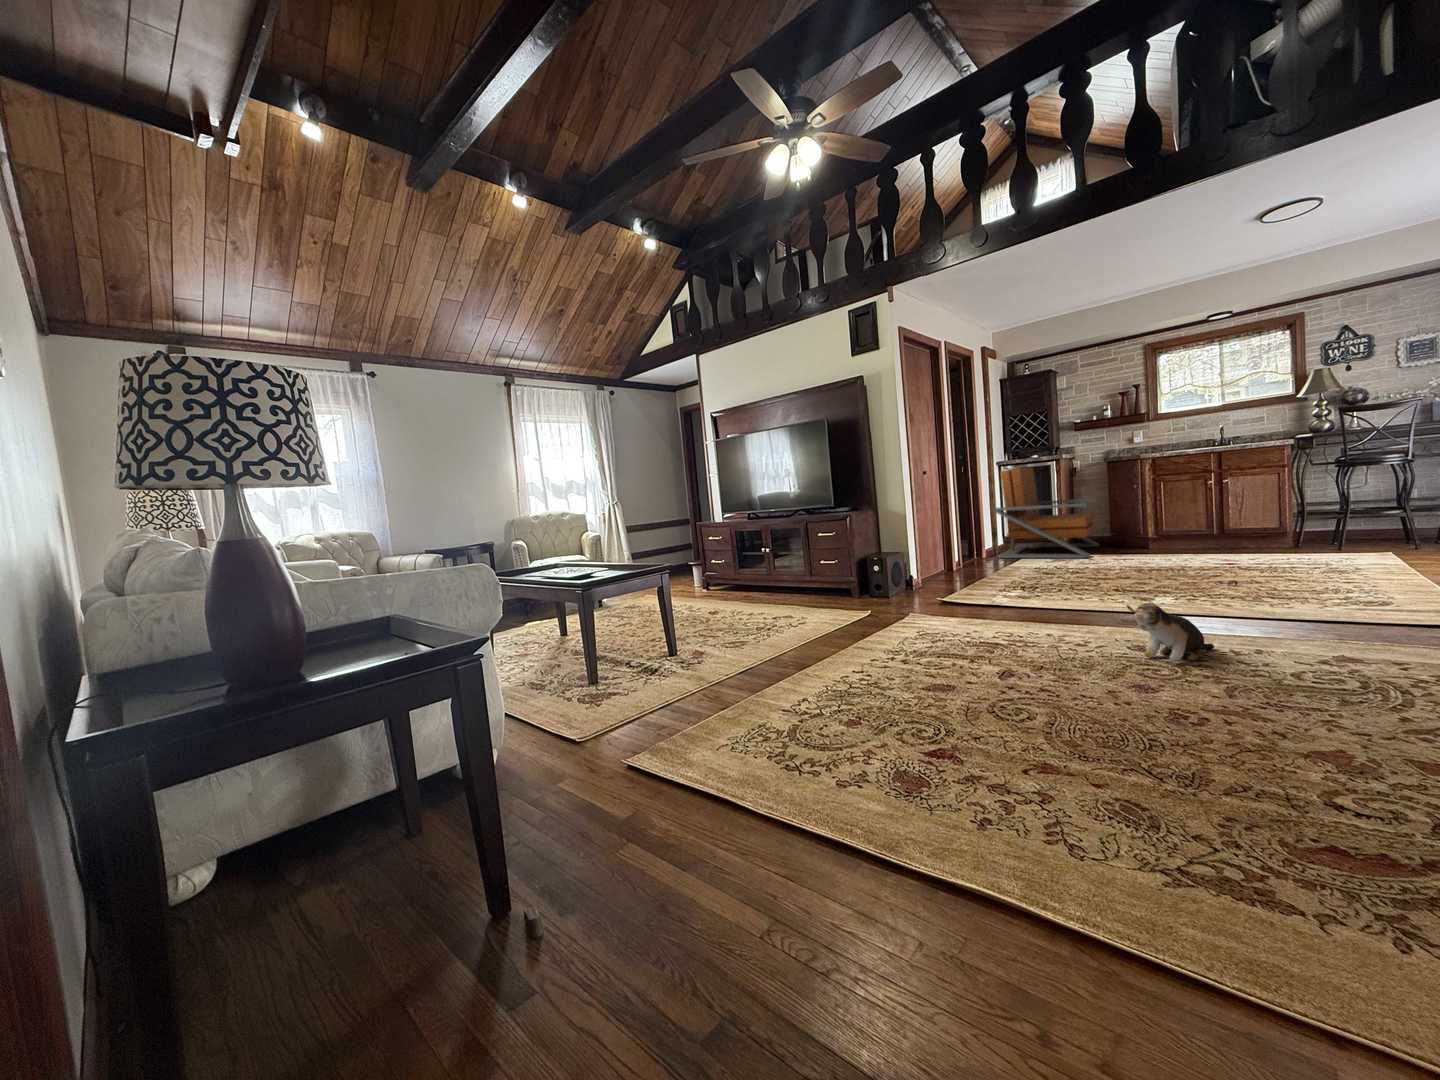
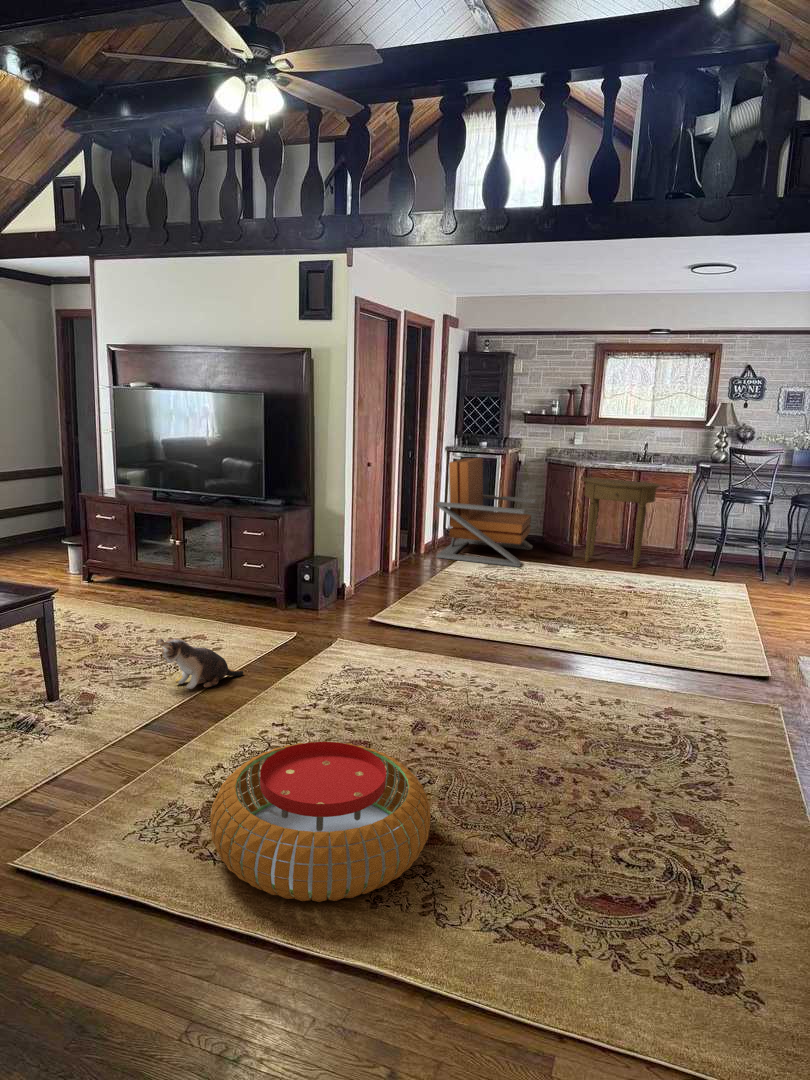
side table: none [1149,461,1250,550] -> present [583,478,660,568]
plush toy: present [1127,603,1214,662] -> present [156,638,243,689]
pouf: none [794,664,1040,818] -> present [210,741,431,902]

